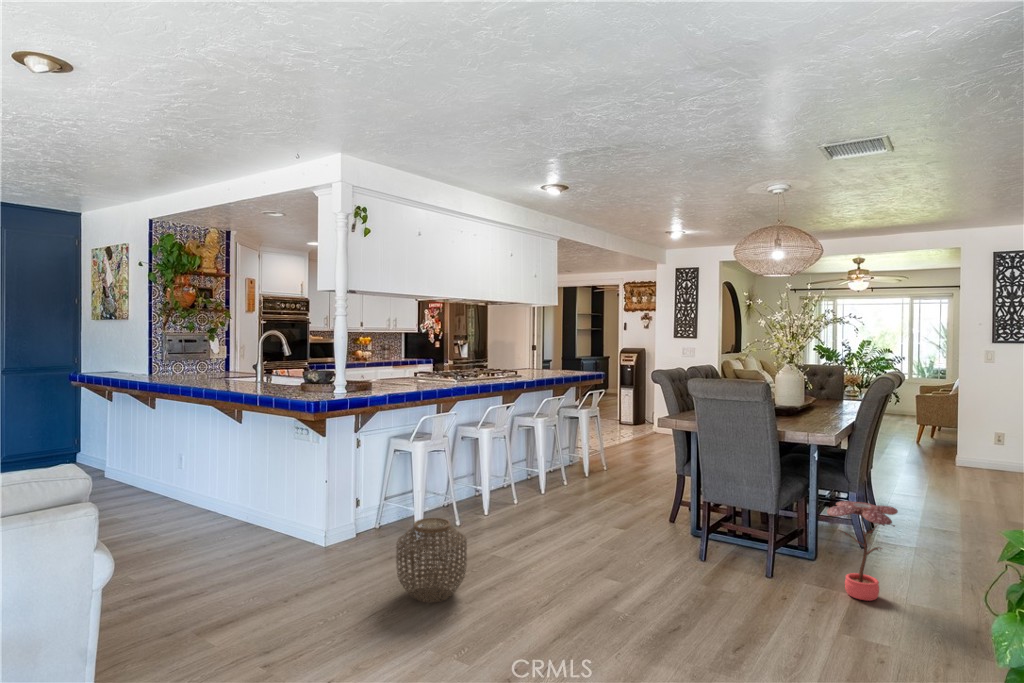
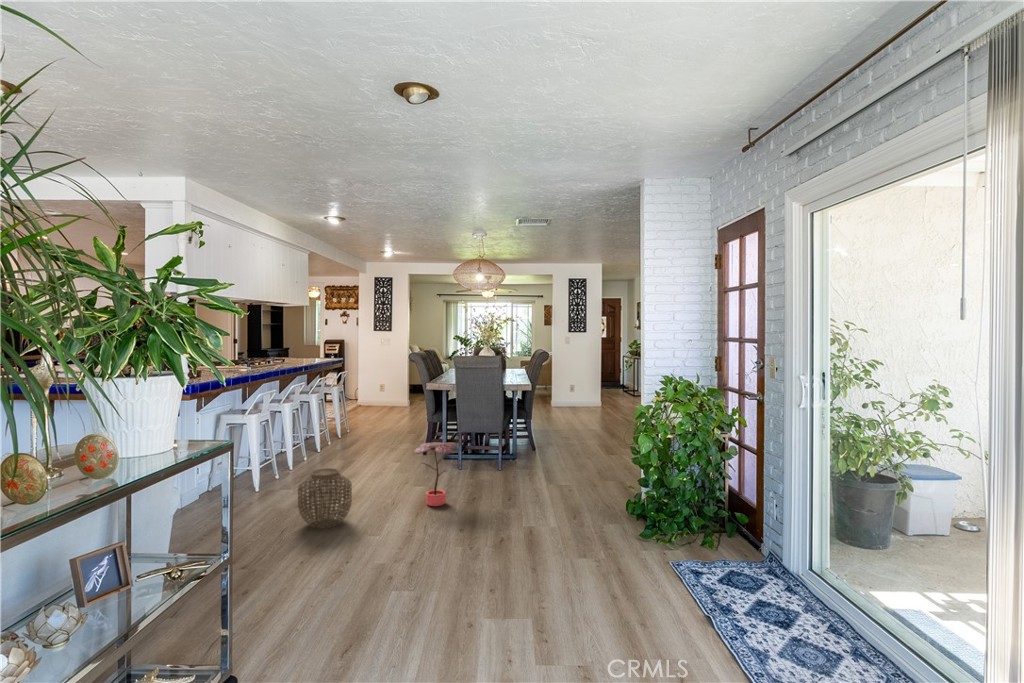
potted plant: present [827,501,898,601] -> present [414,442,456,506]

